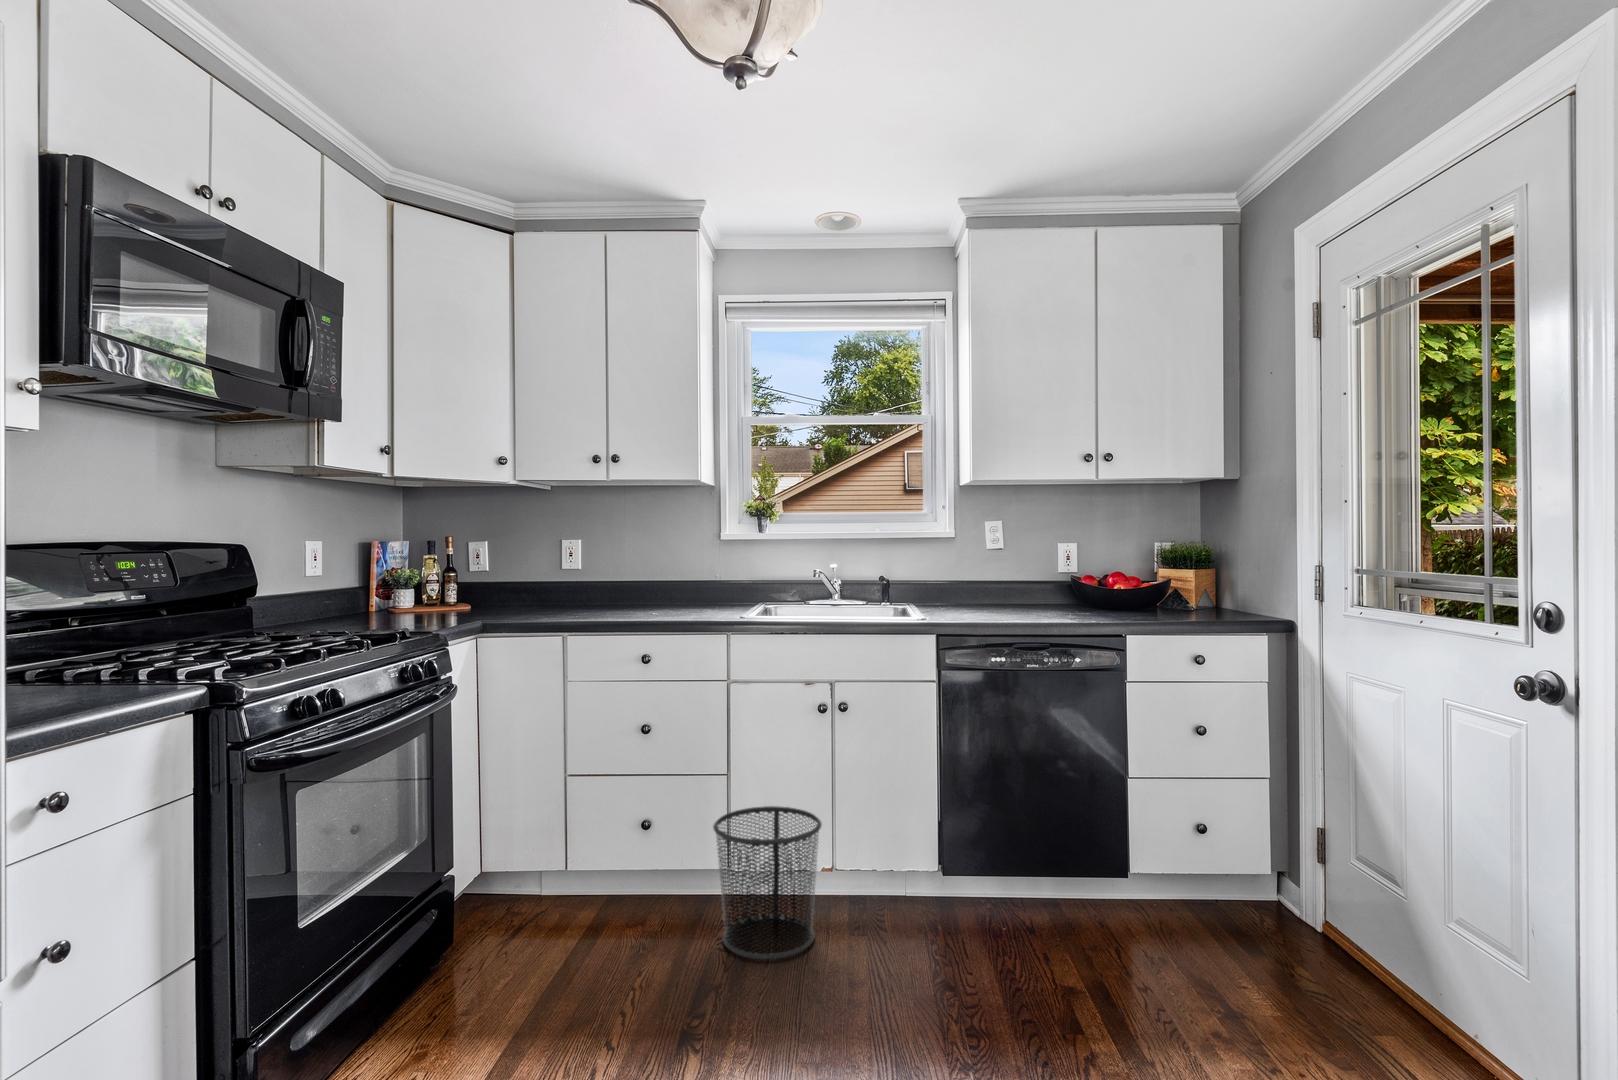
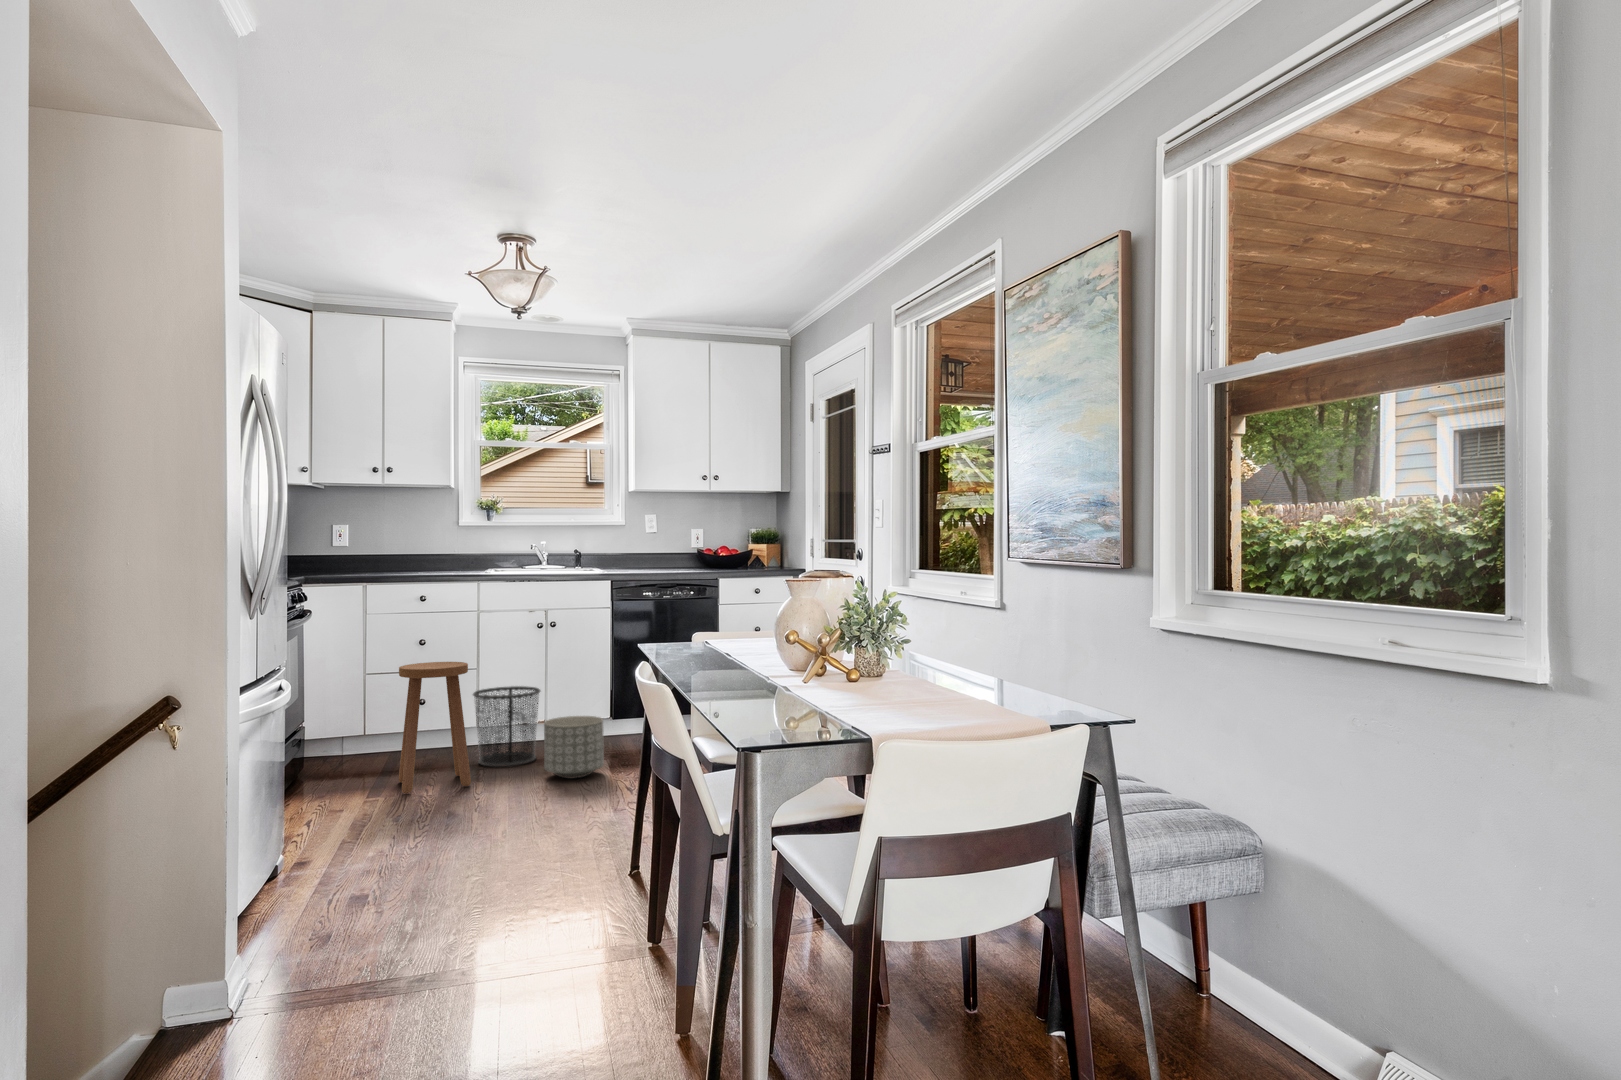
stool: none [575,782,693,1033] -> present [399,662,471,793]
planter: none [820,894,928,1030] -> present [544,716,604,779]

